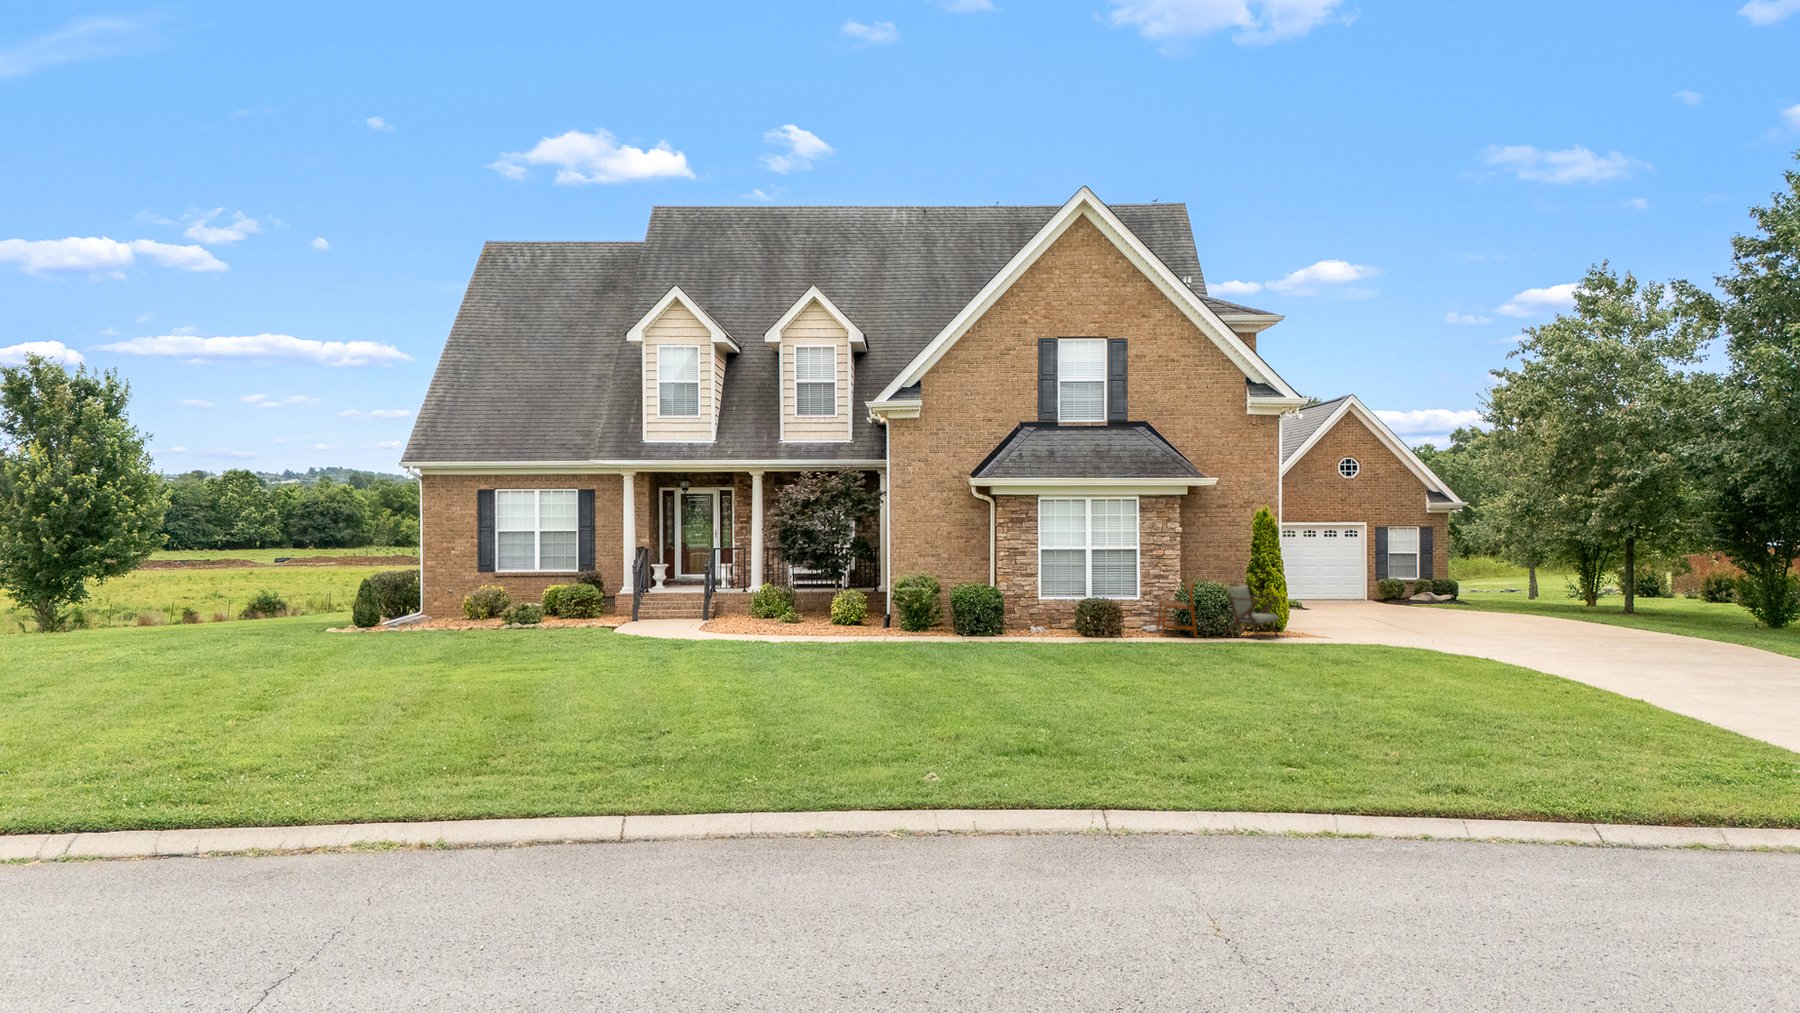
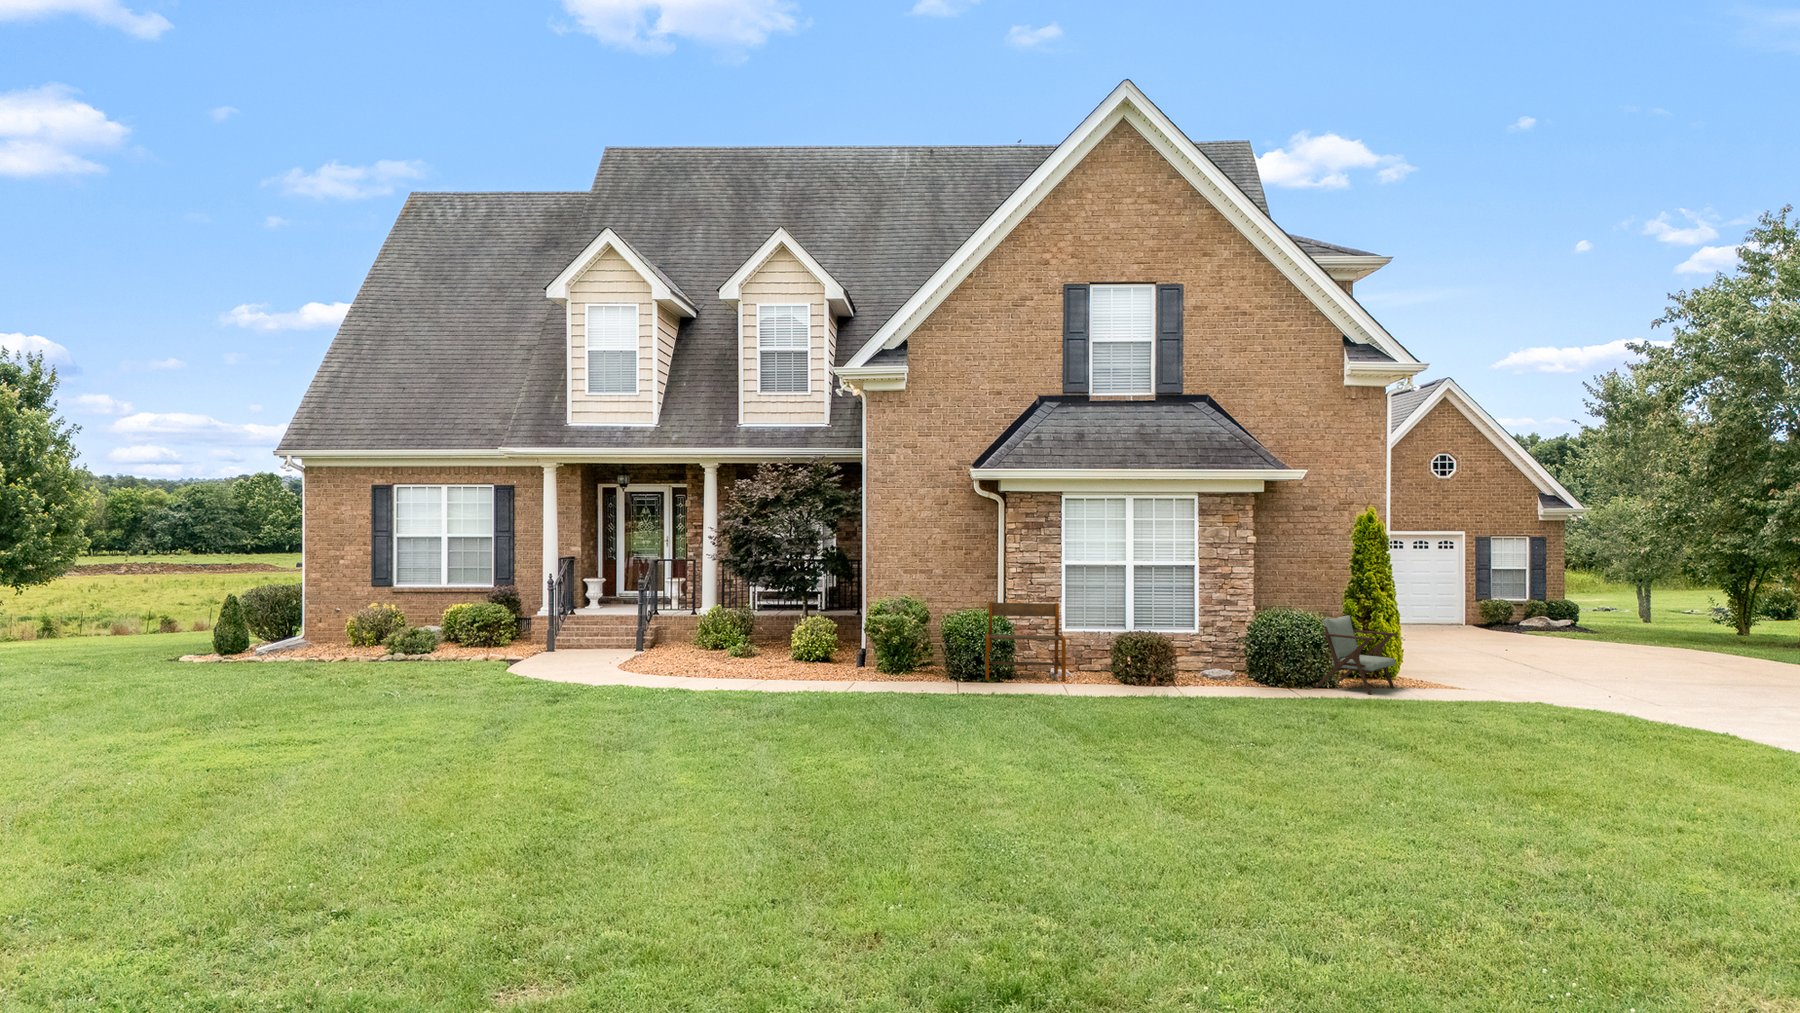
bench: present [1156,579,1197,637] -> present [985,602,1066,681]

